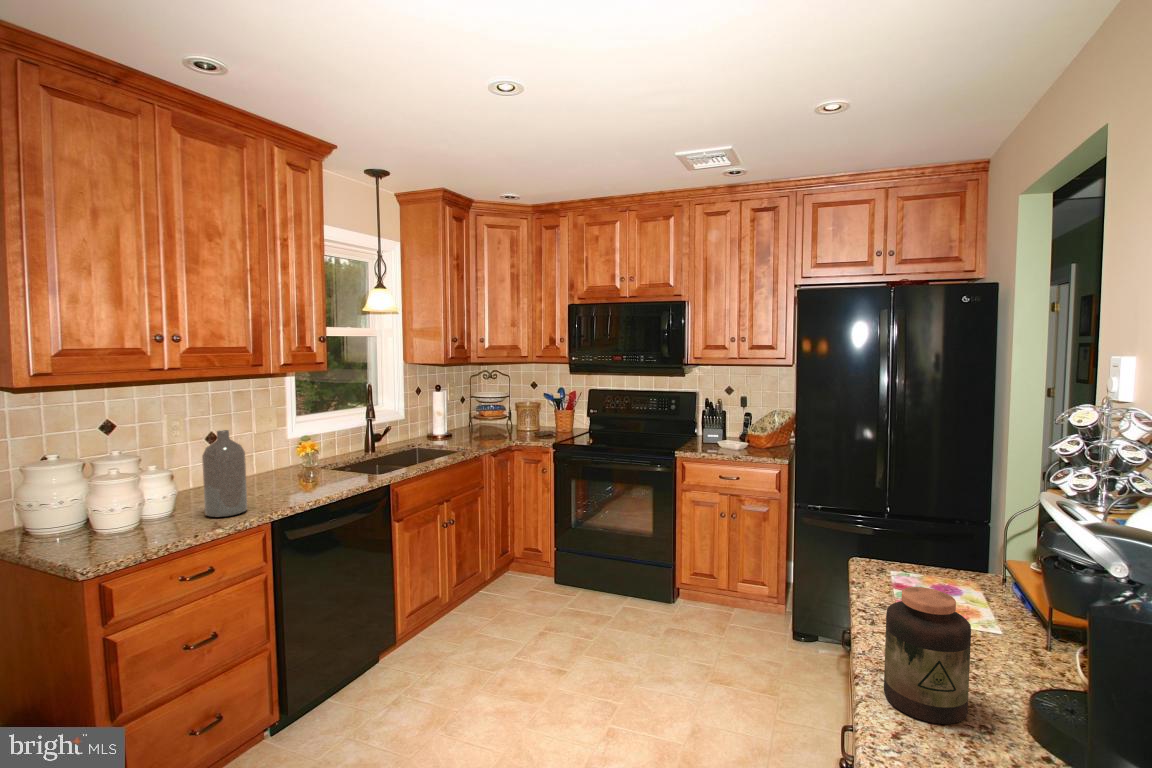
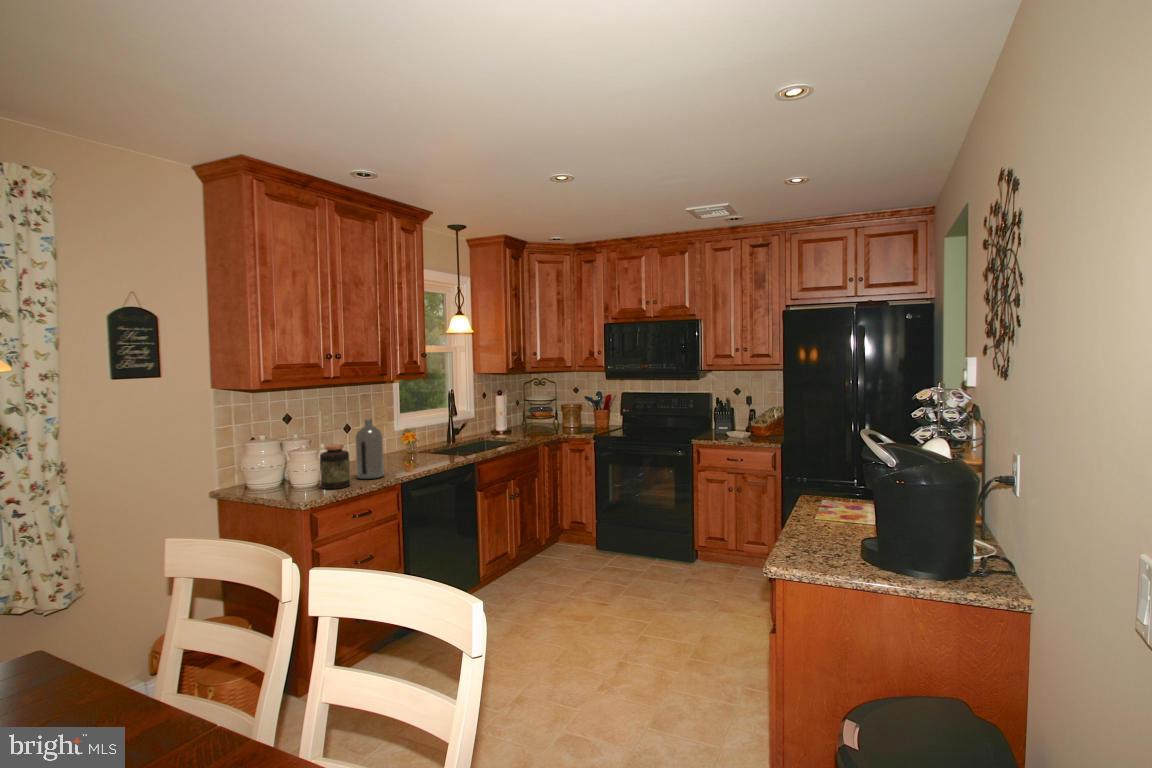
jar: present [884,587,971,724] -> present [320,444,350,489]

